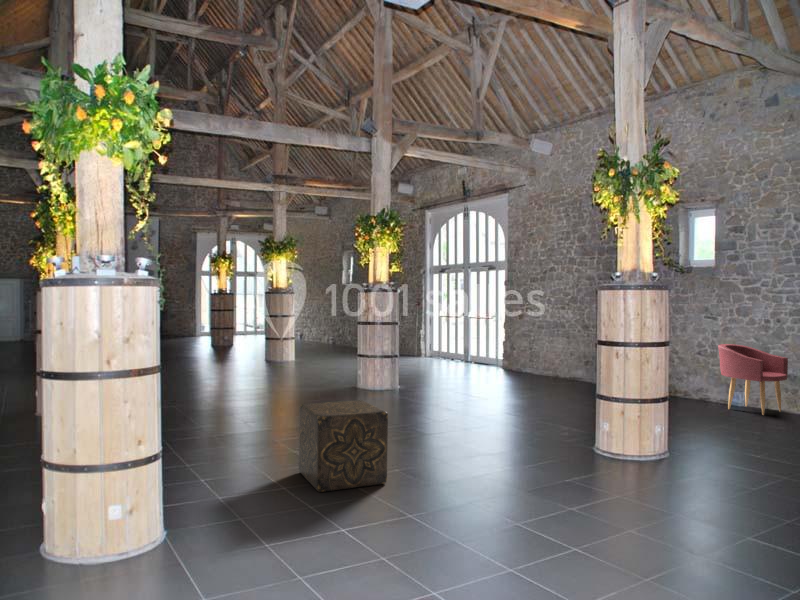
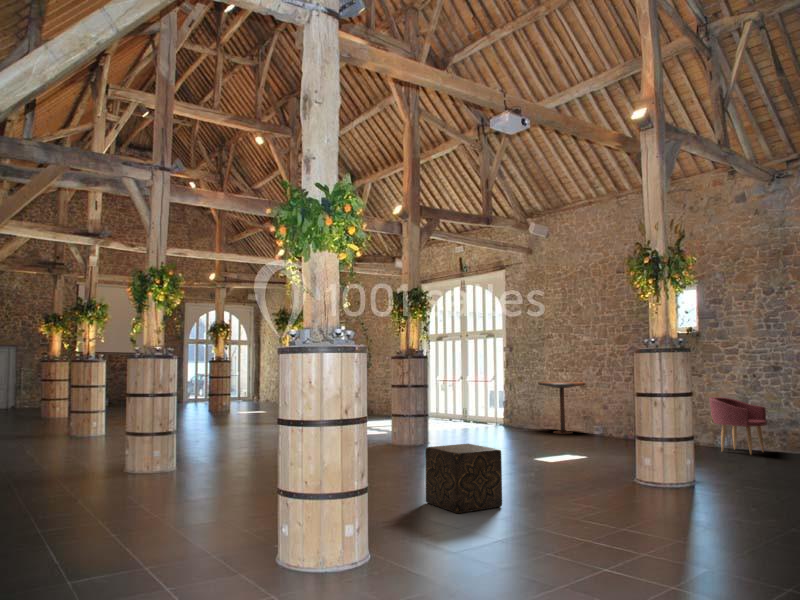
pedestal table: none [531,320,585,379] -> present [538,382,585,434]

